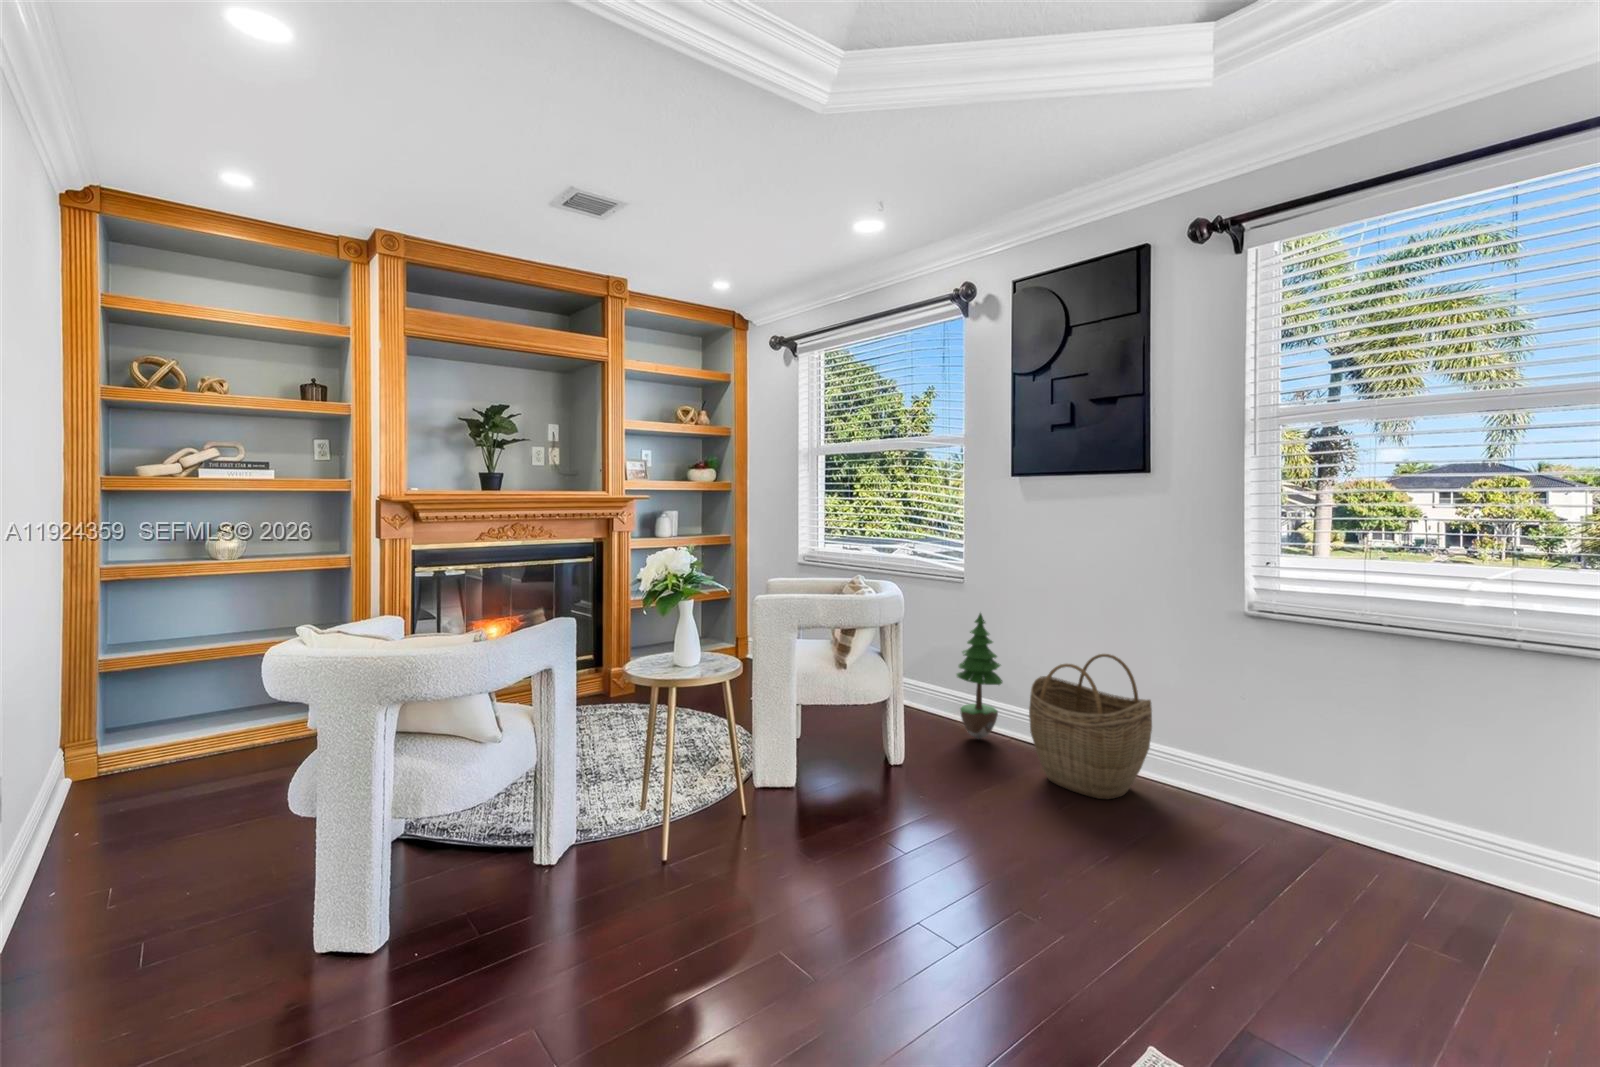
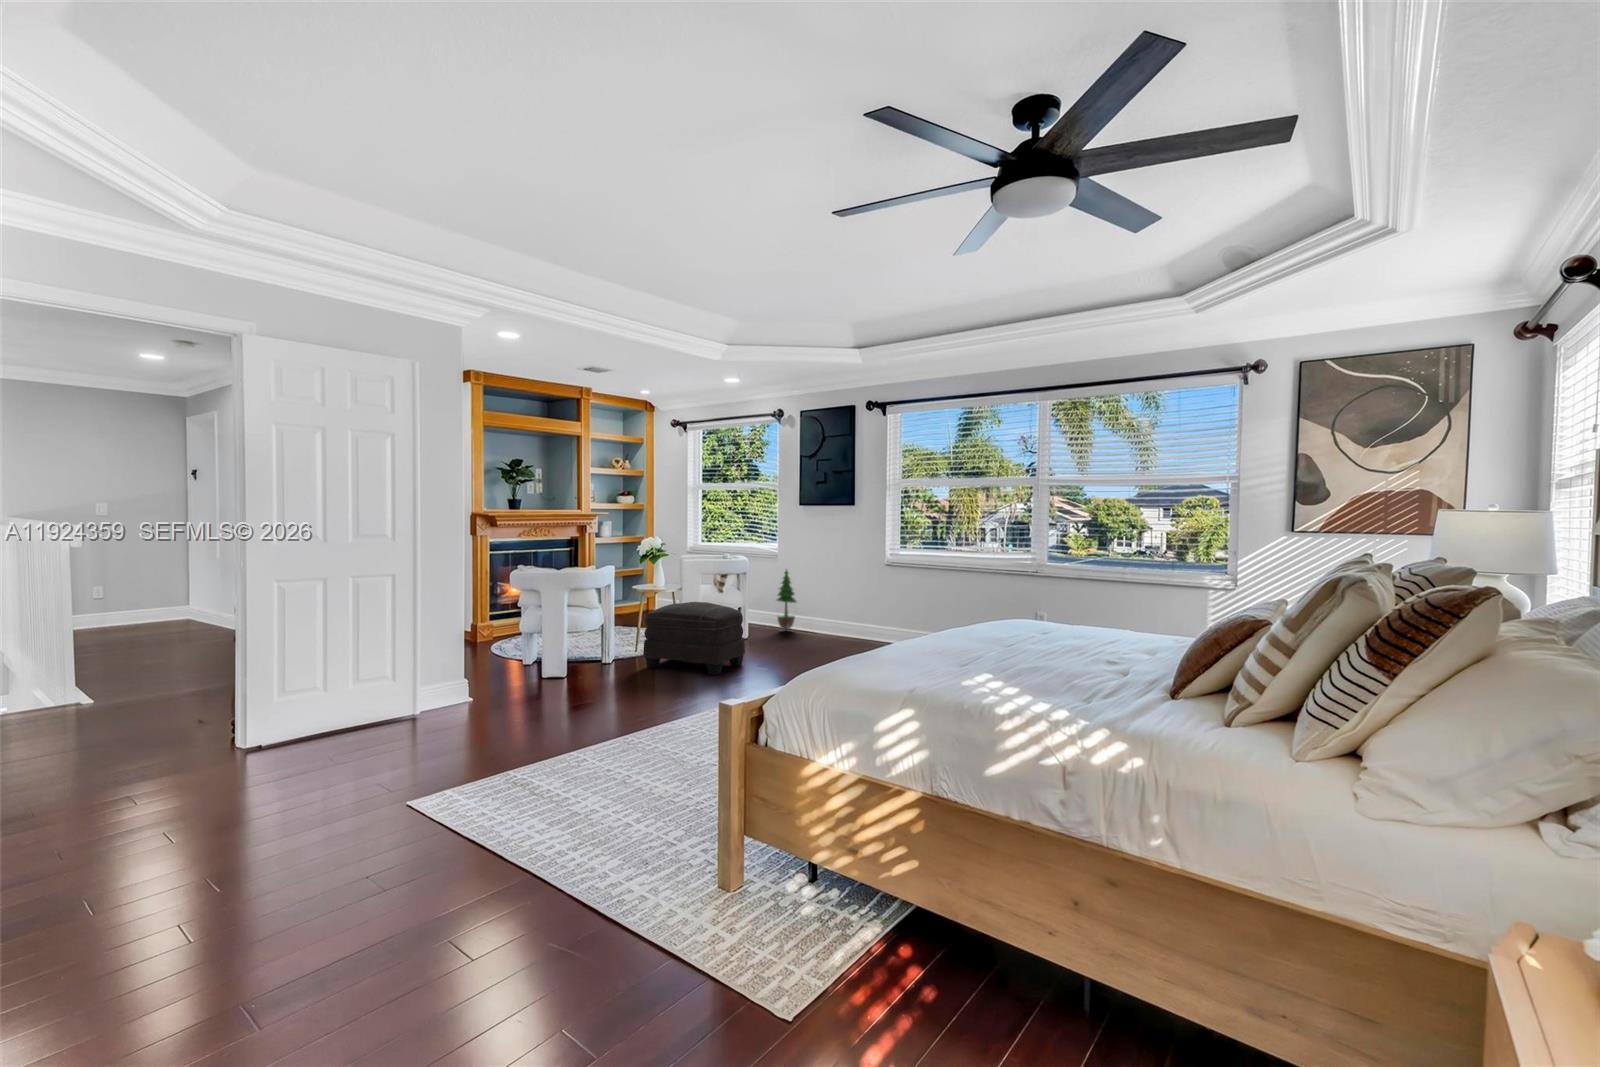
woven basket: present [1029,654,1152,799] -> none [807,583,856,642]
ottoman: none [617,722,879,979] -> present [643,602,745,675]

